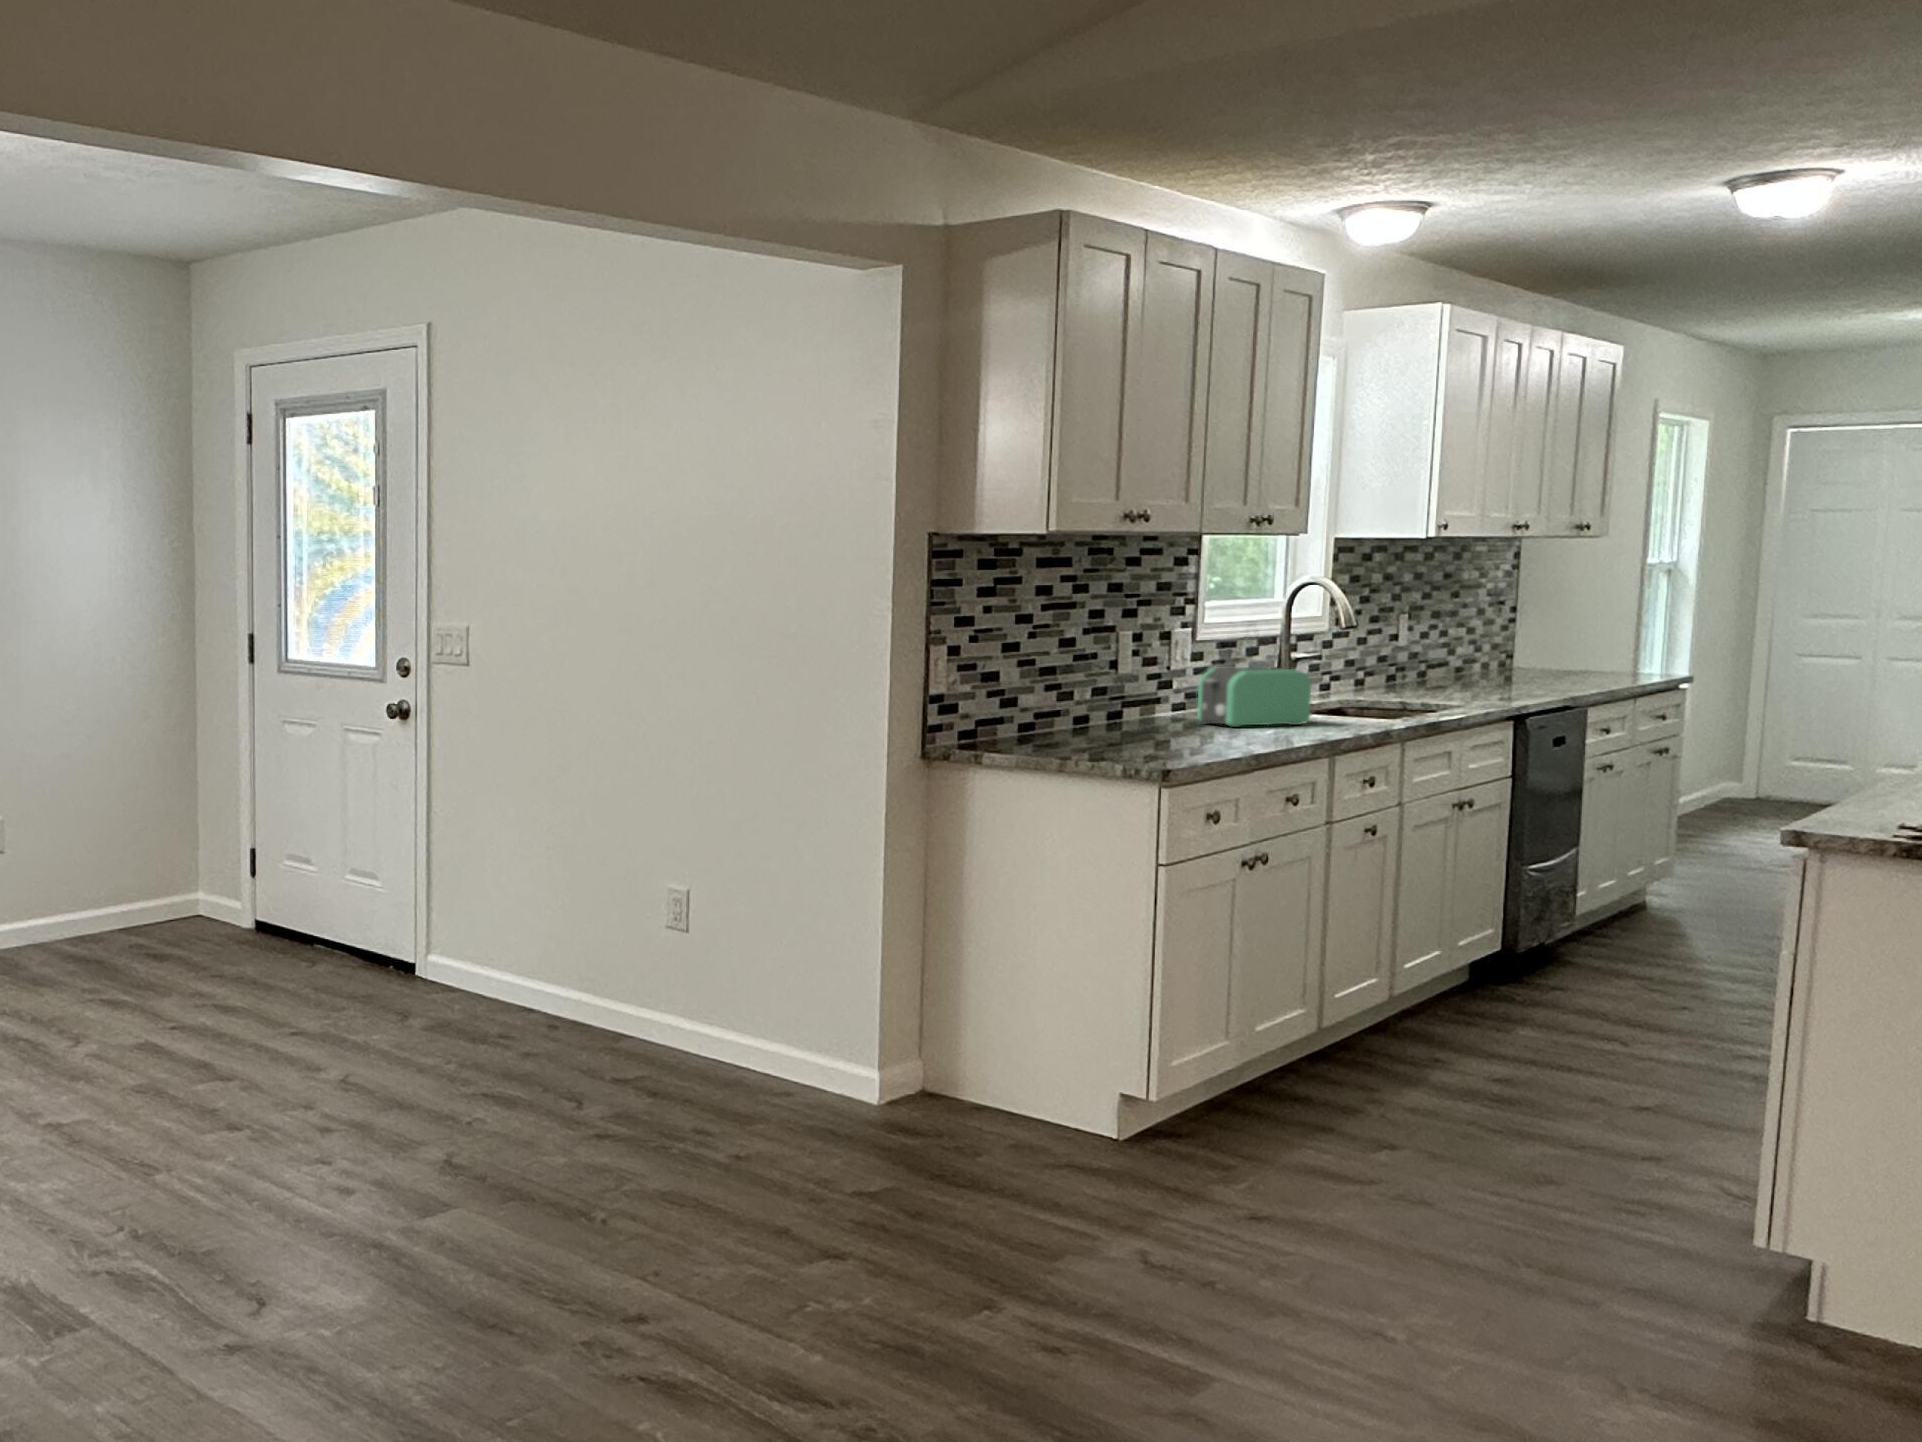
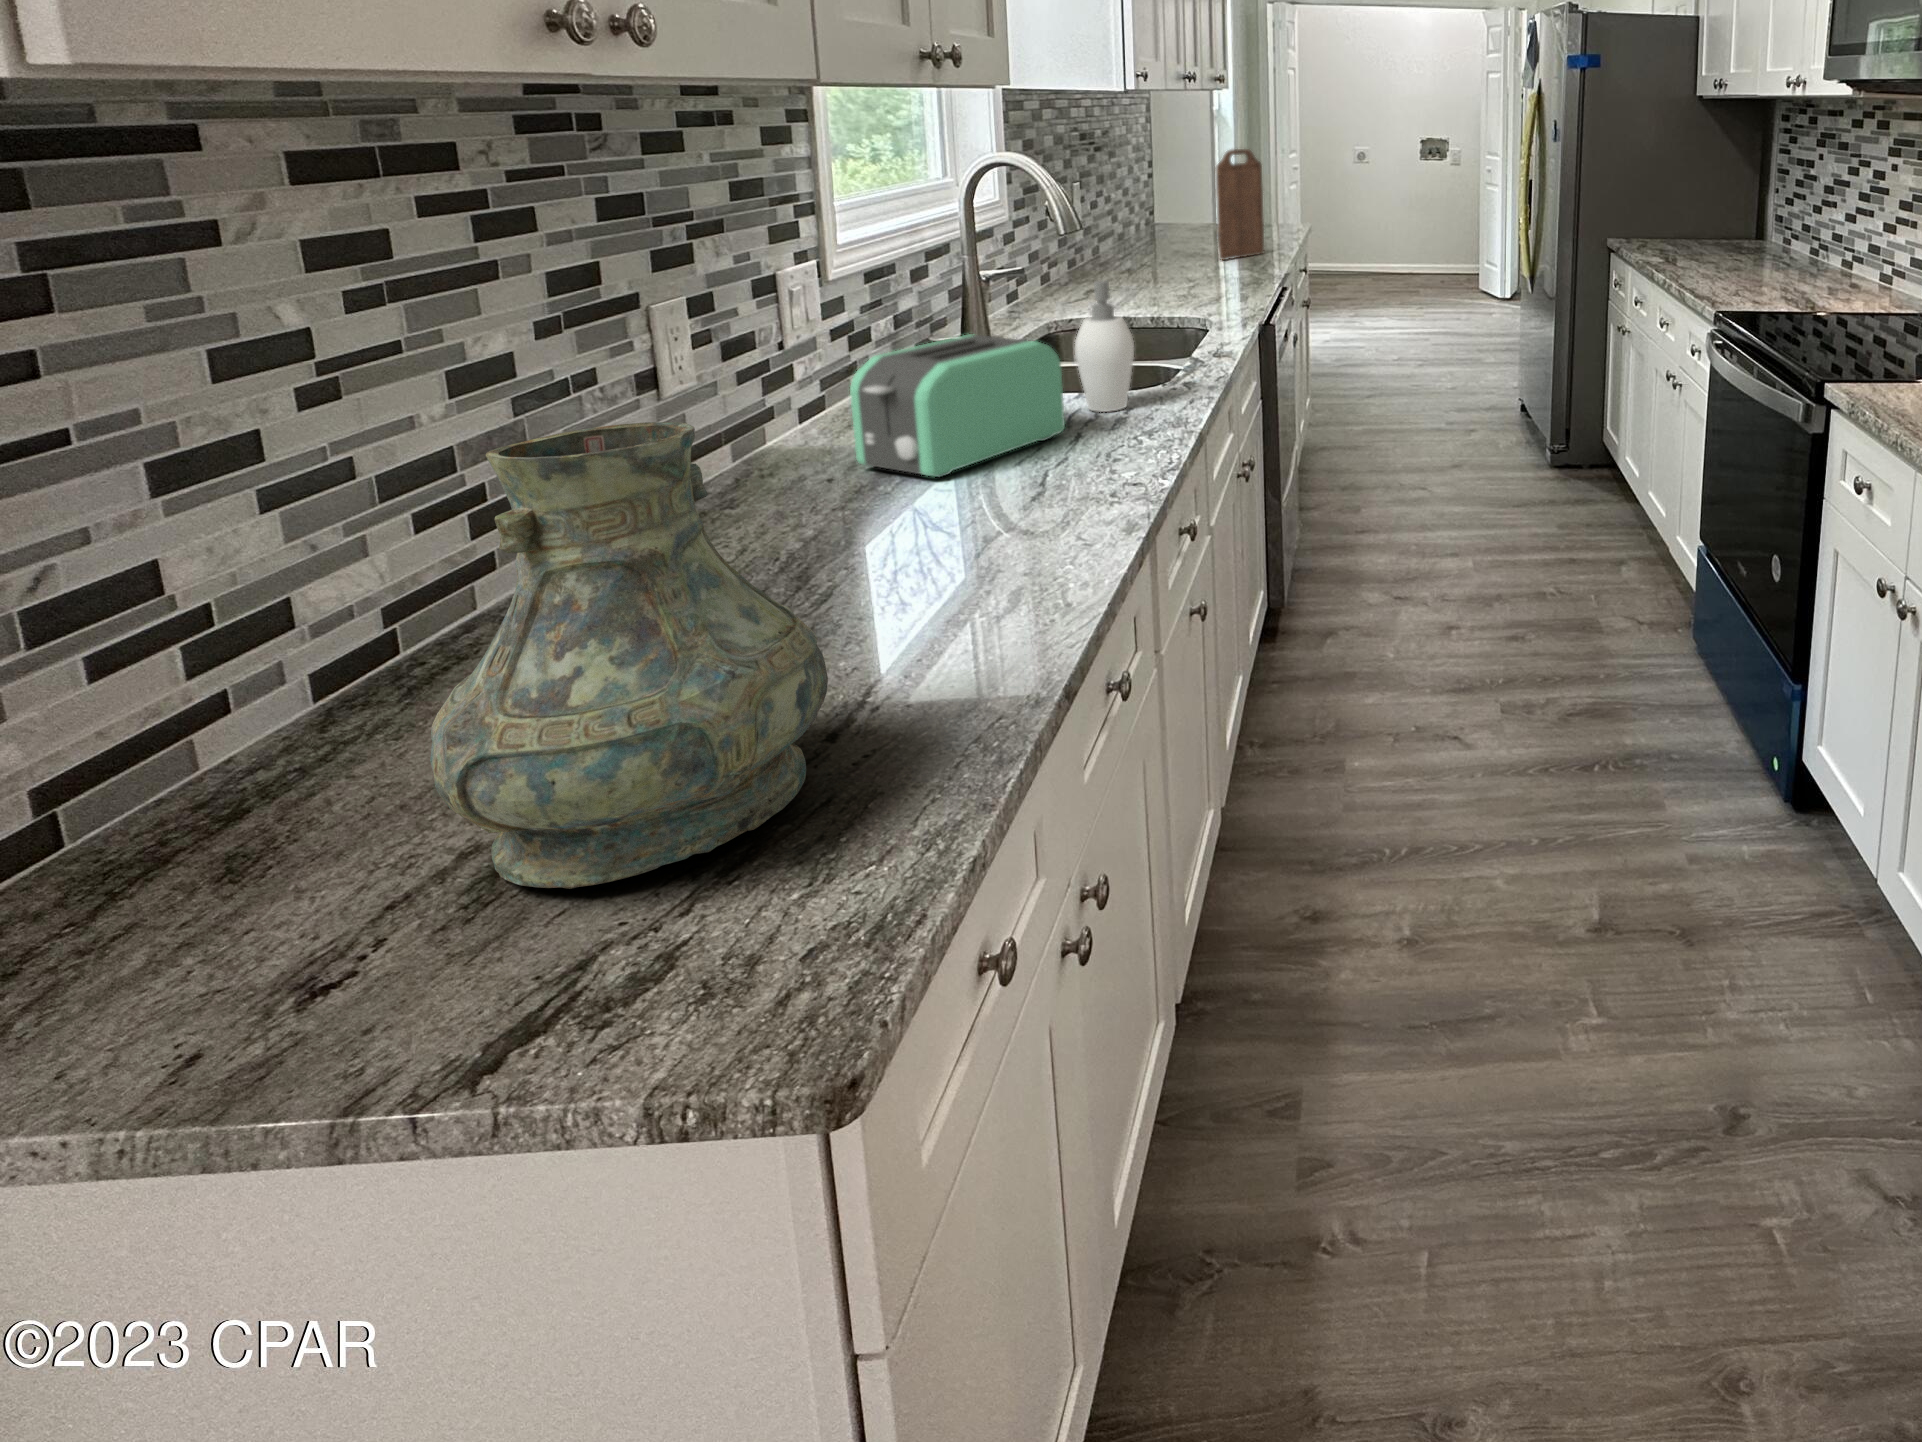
cutting board: none [1530,590,1590,686] -> present [1215,149,1264,260]
vase: none [1071,634,1174,752] -> present [430,422,828,889]
soap dispenser: none [1327,646,1378,722] -> present [1075,280,1134,412]

